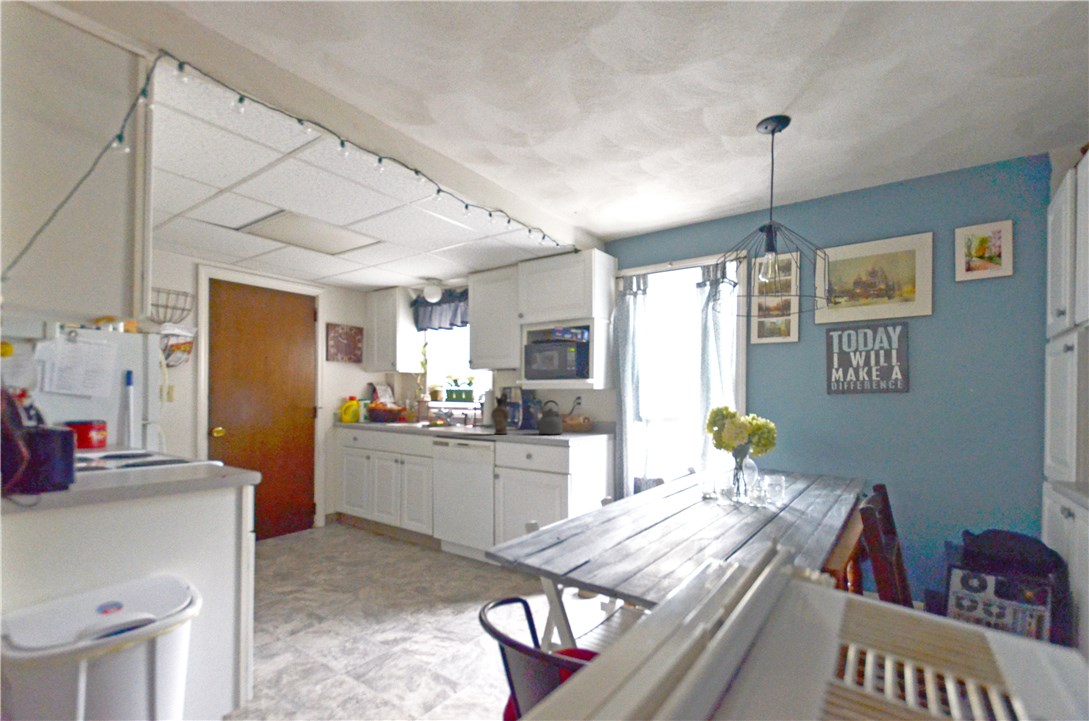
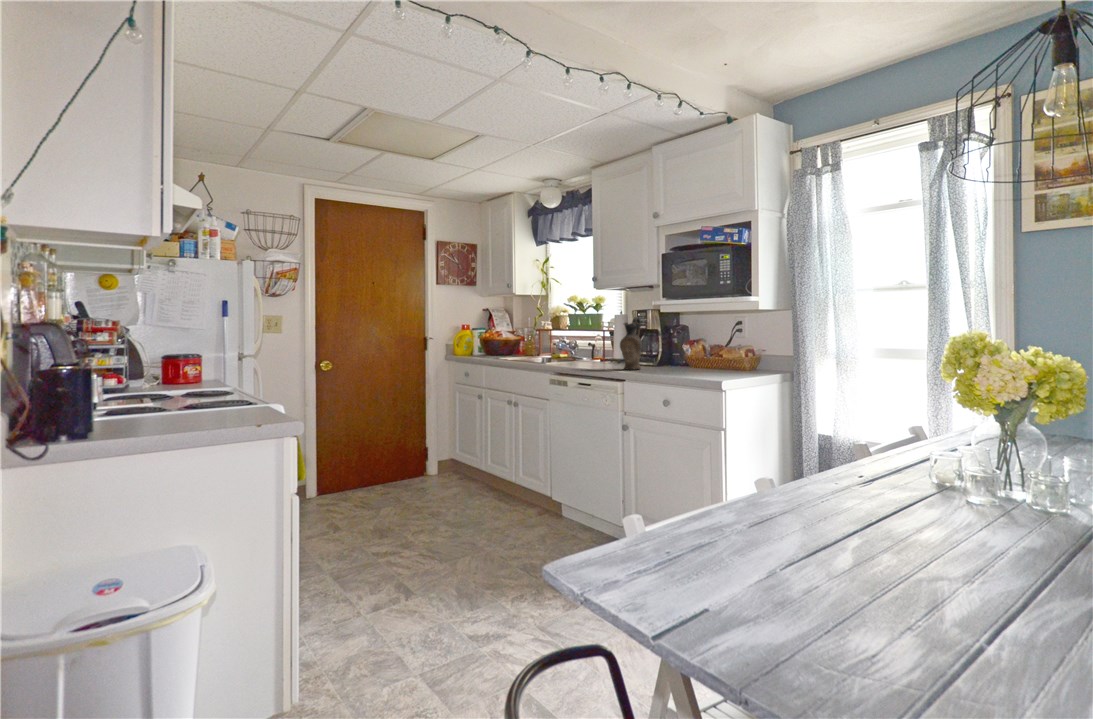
kettle: present [532,400,562,434] -> none [670,326,713,370]

